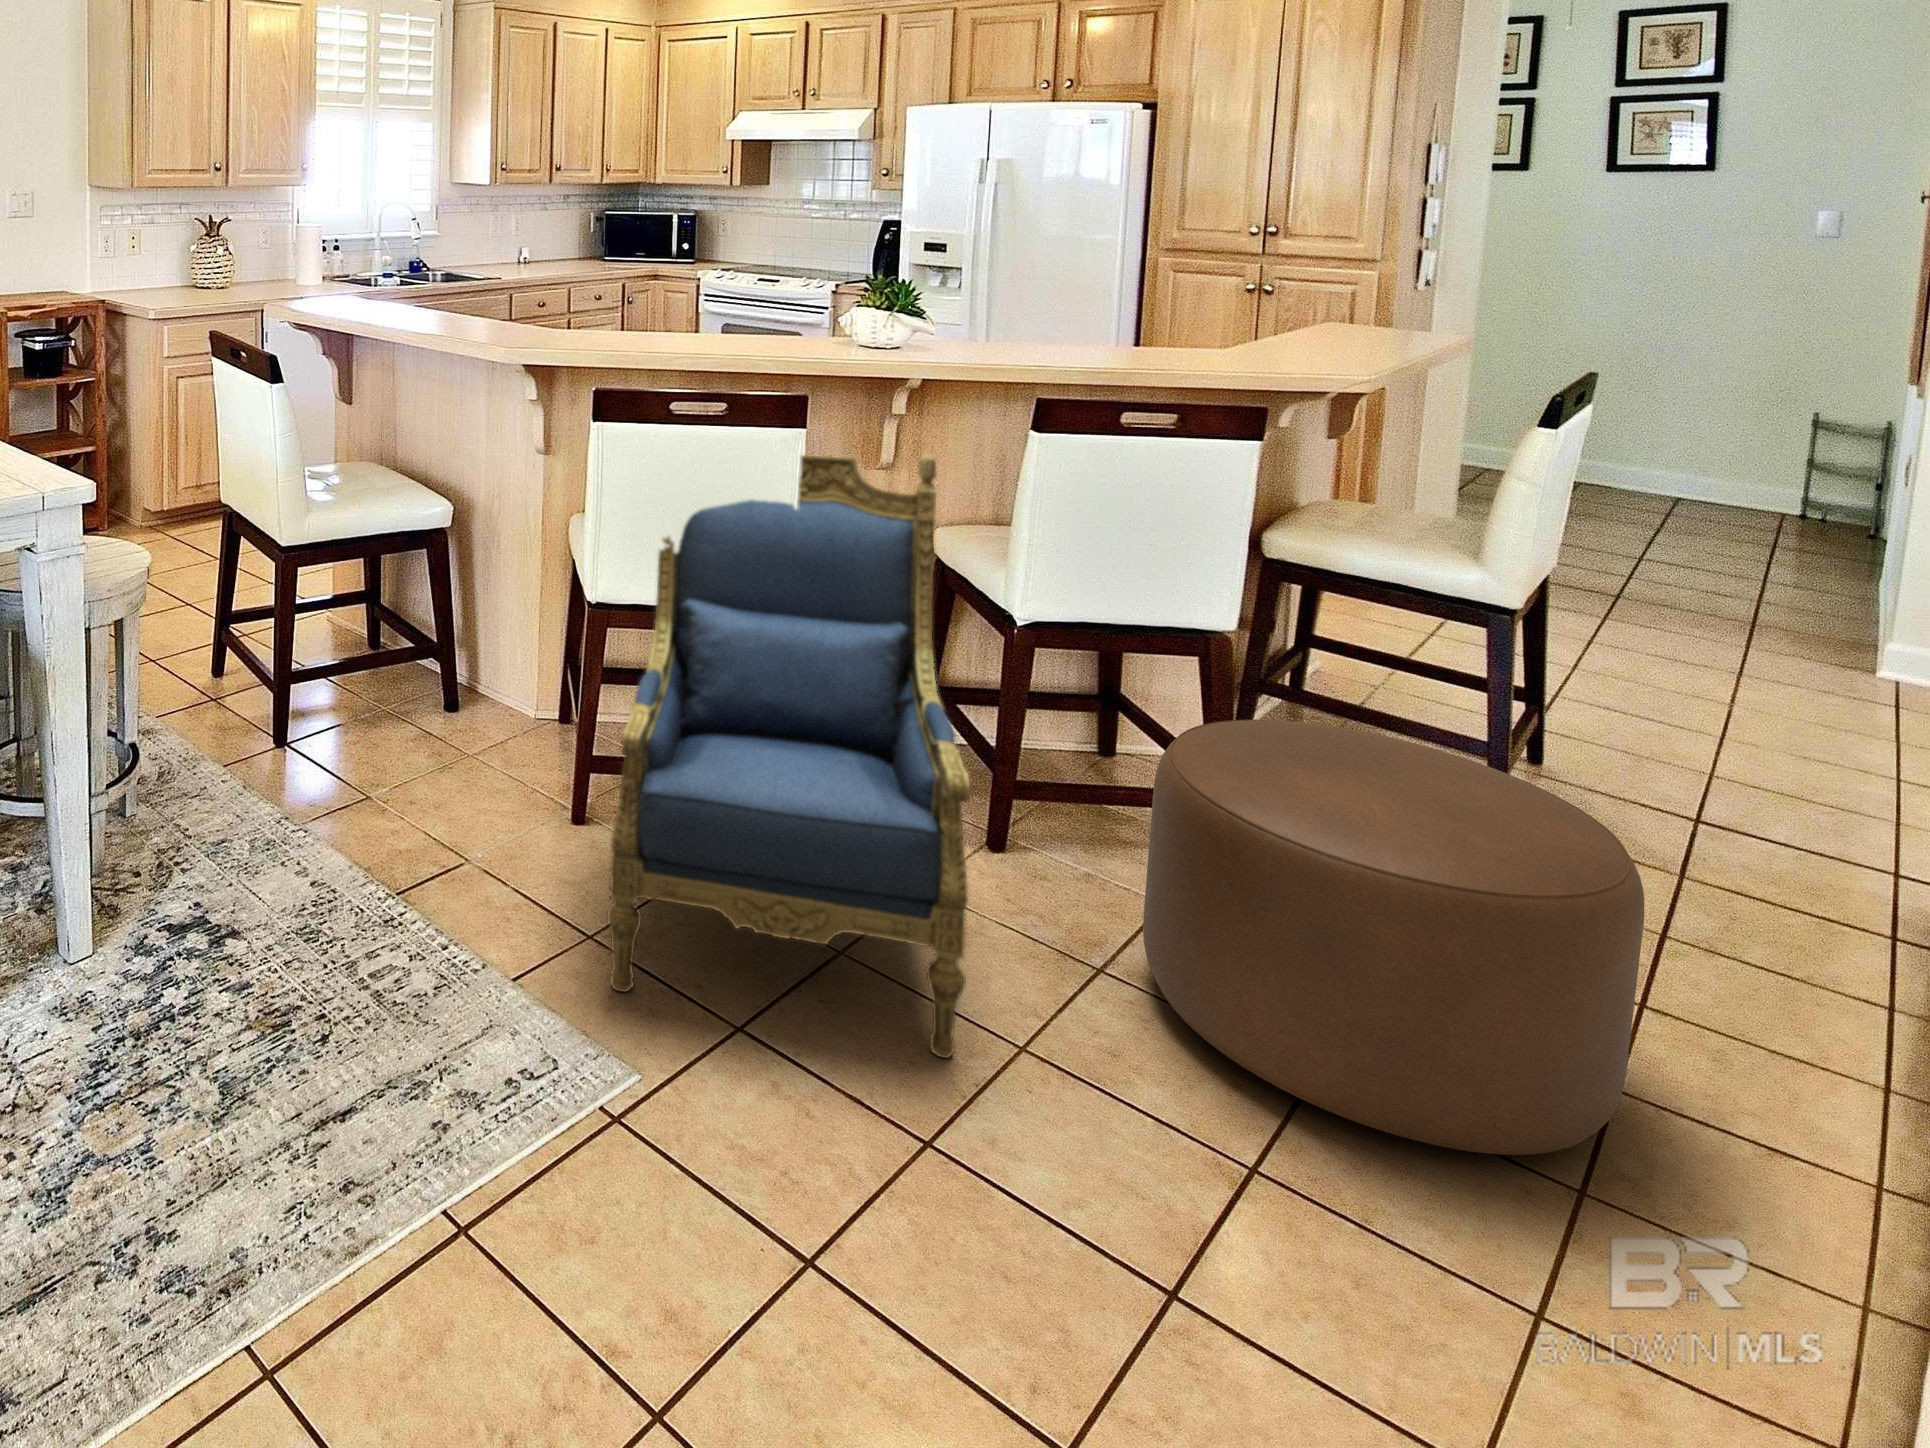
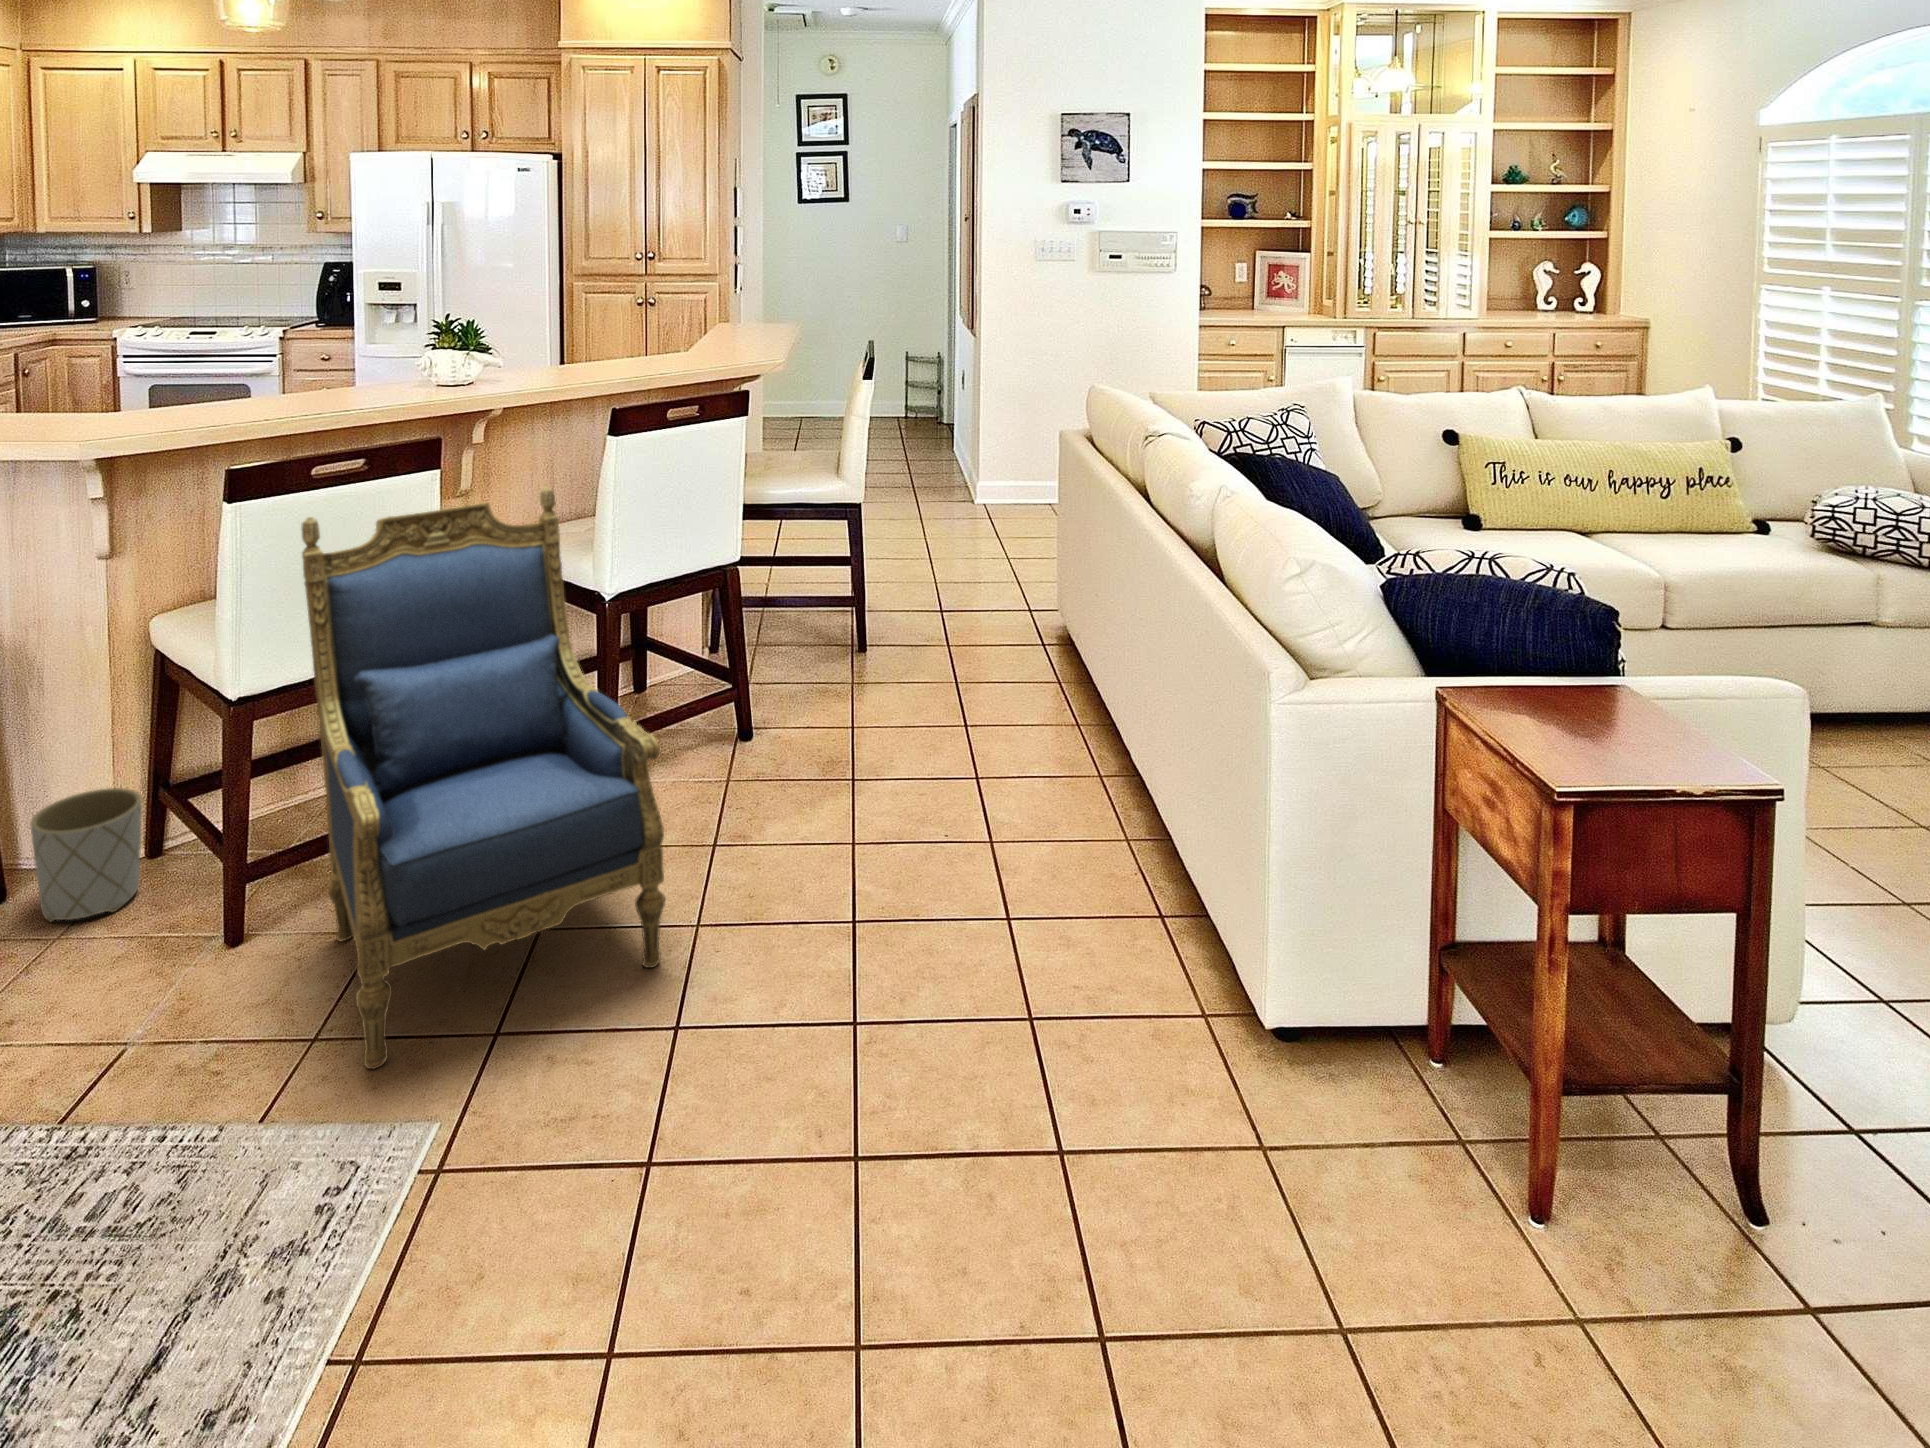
planter: none [464,647,545,757] -> present [30,788,142,922]
ottoman: present [1143,720,1644,1155] -> none [736,613,993,870]

